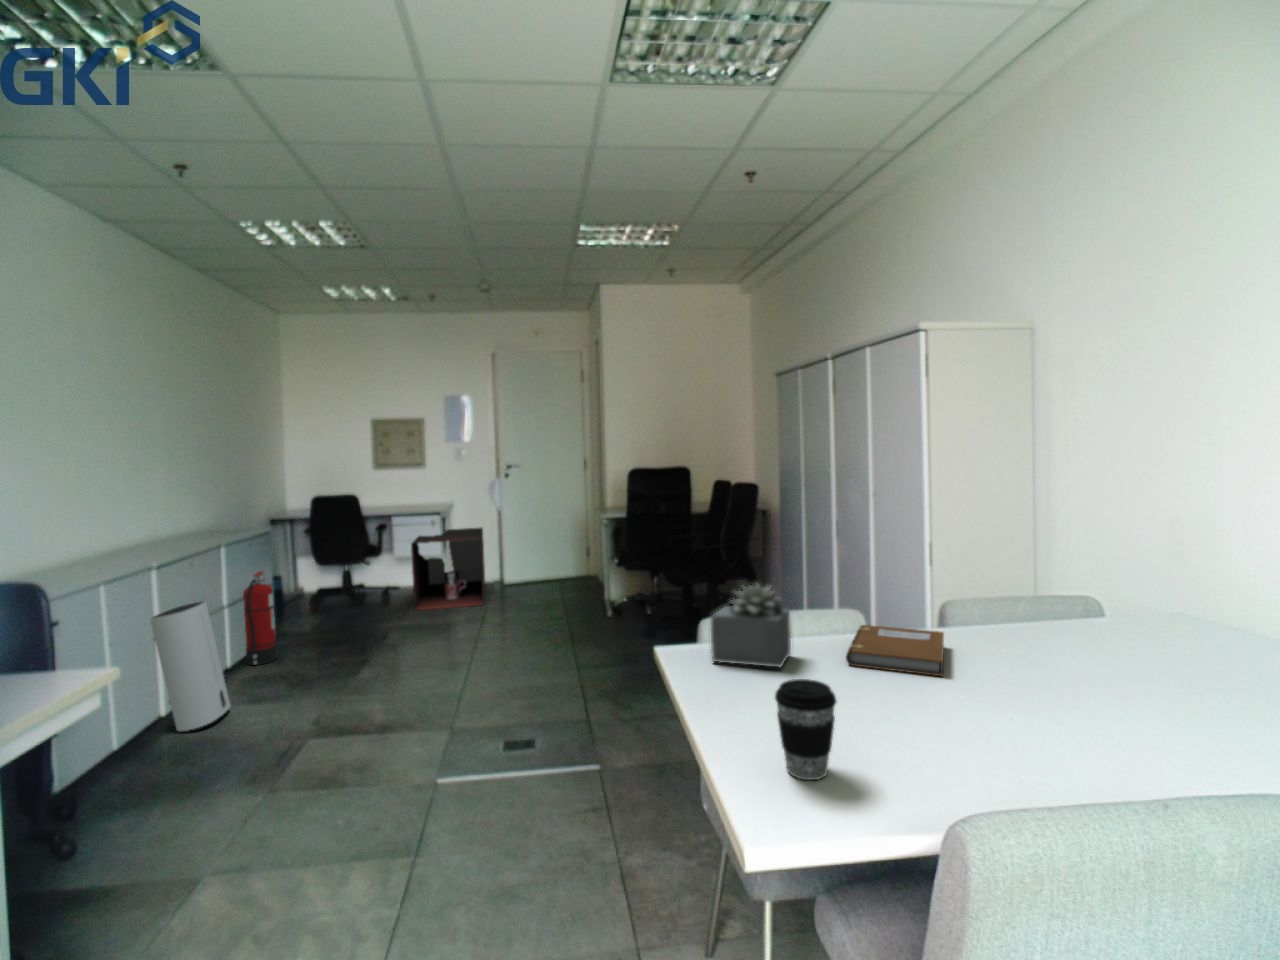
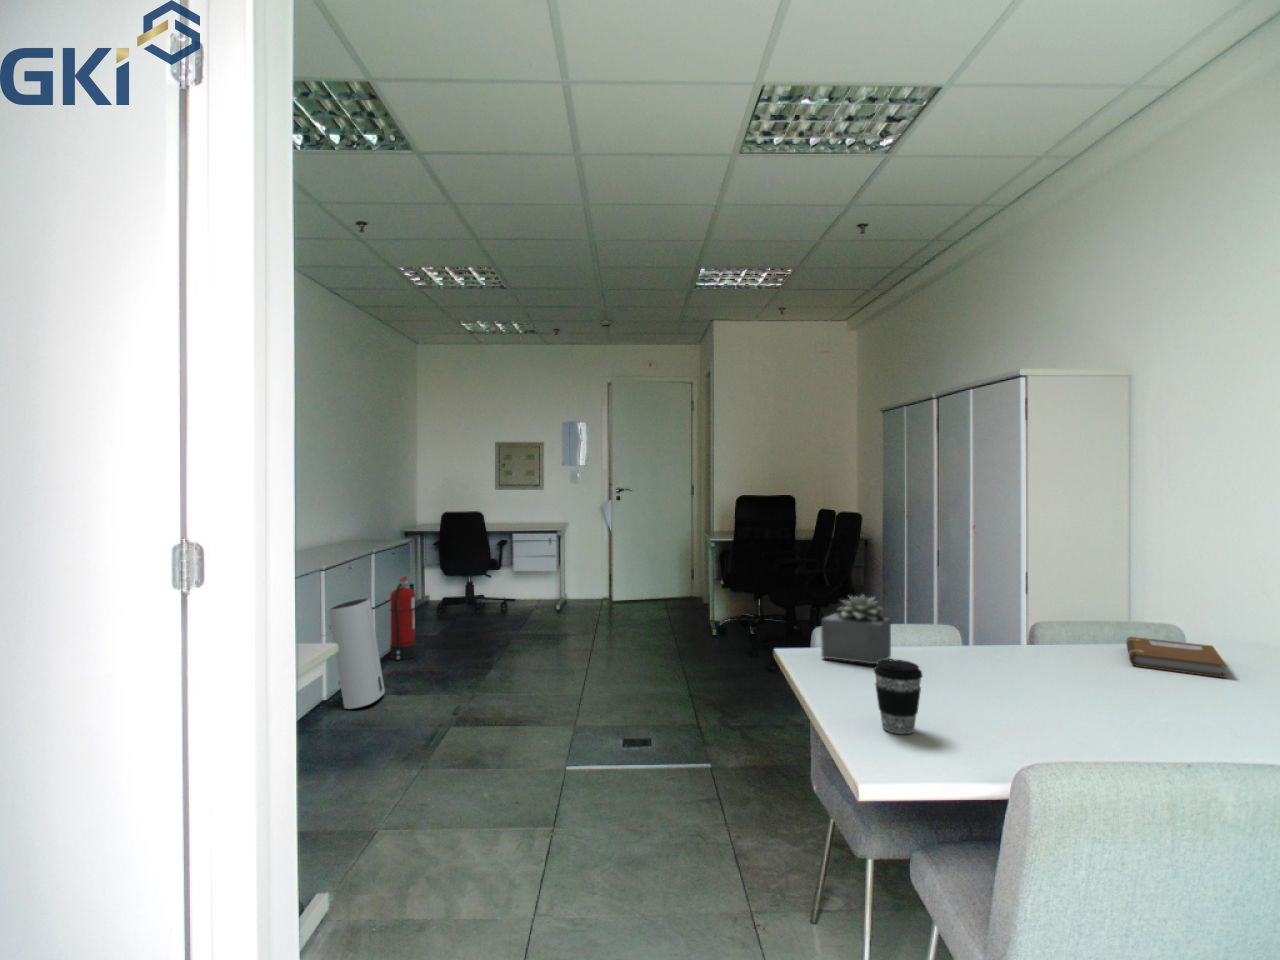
storage cabinet: present [411,528,485,610] -> none [529,547,593,622]
notebook: present [846,625,944,676] -> present [1126,637,1226,678]

